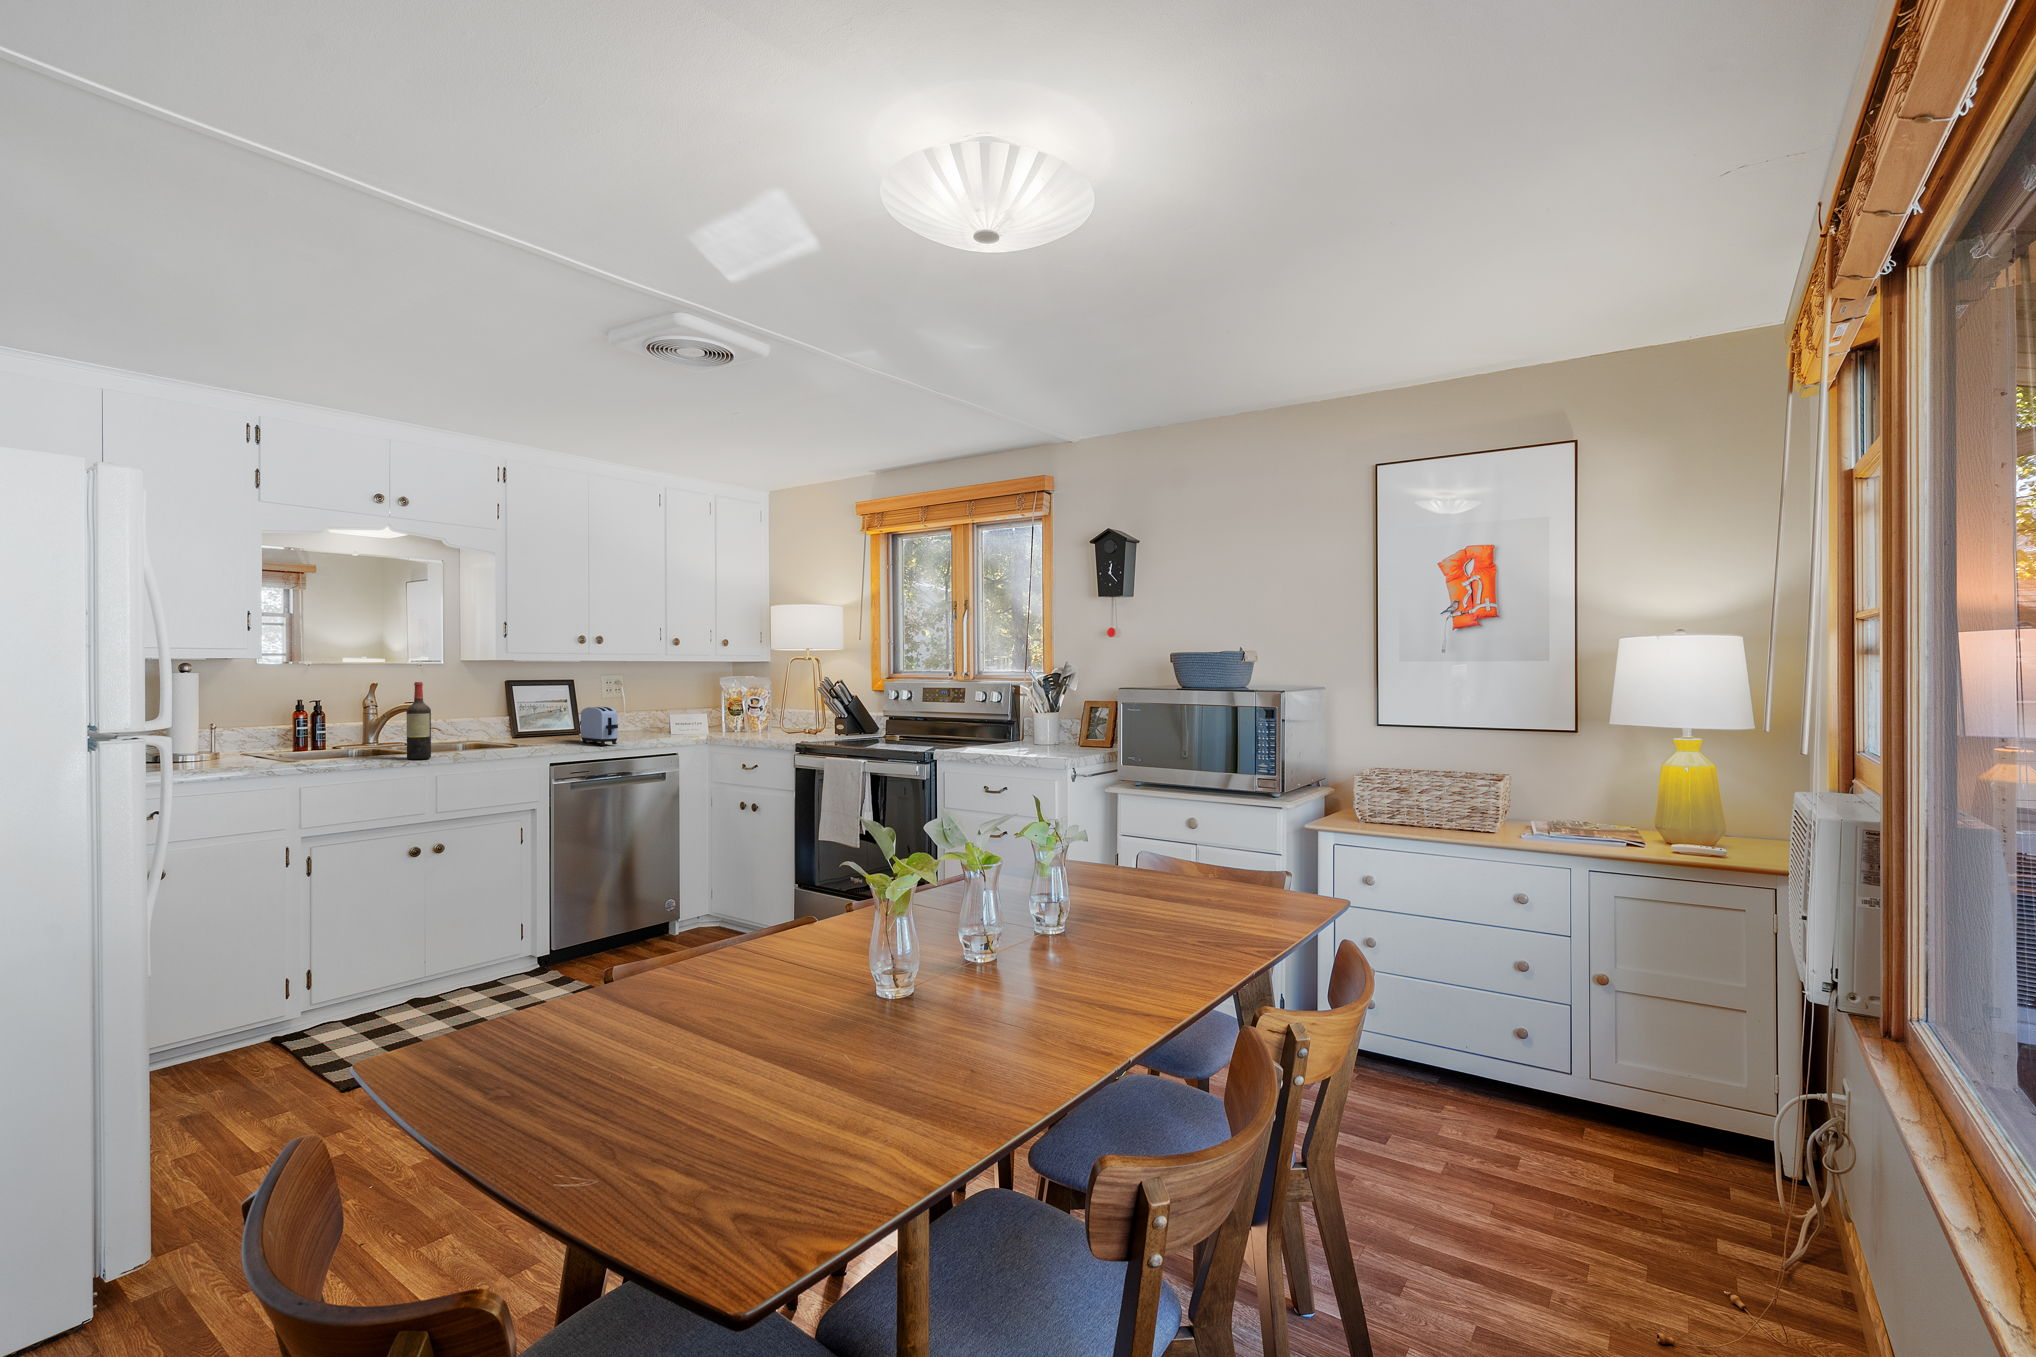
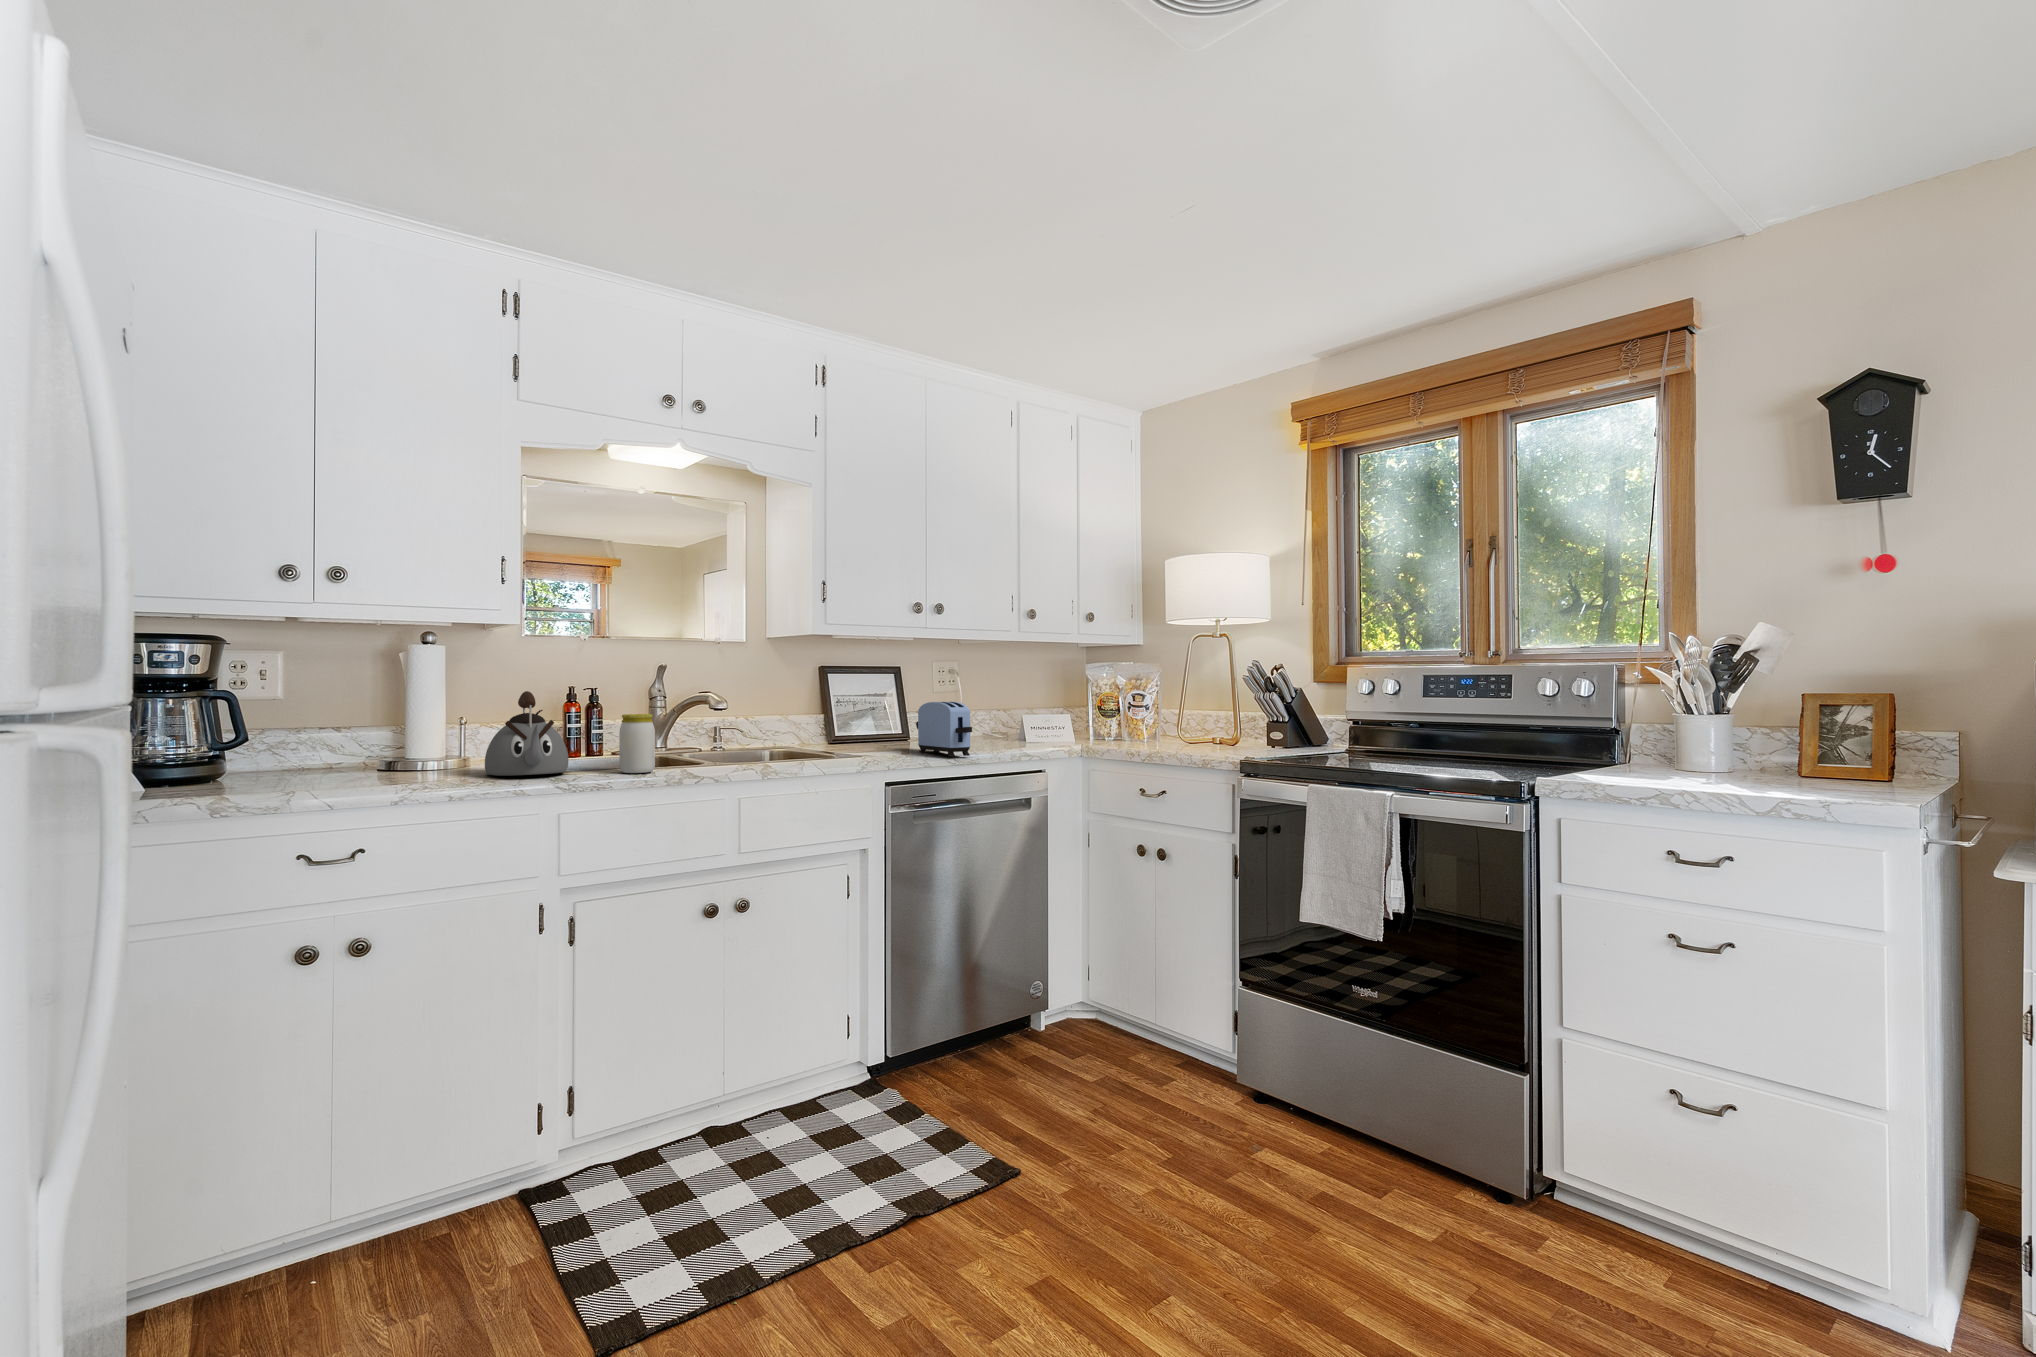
wine bottle: present [406,682,431,759] -> none [701,659,733,773]
kettle: none [238,706,303,764] -> present [485,691,568,776]
jar: none [343,720,371,760] -> present [619,714,655,773]

